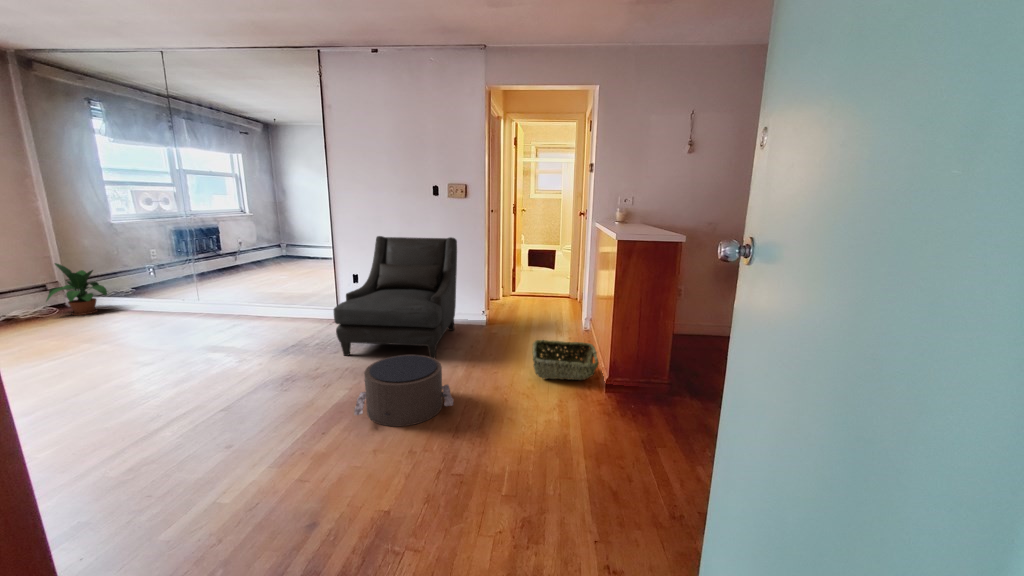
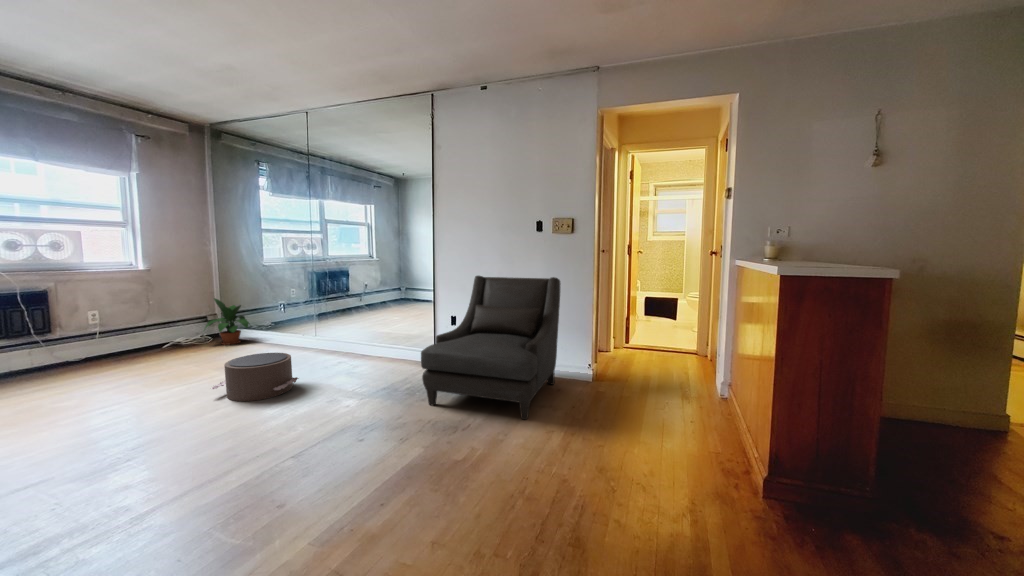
woven basket: present [532,340,598,380] -> none [651,408,751,473]
pouf: present [354,355,453,427] -> present [210,353,299,401]

